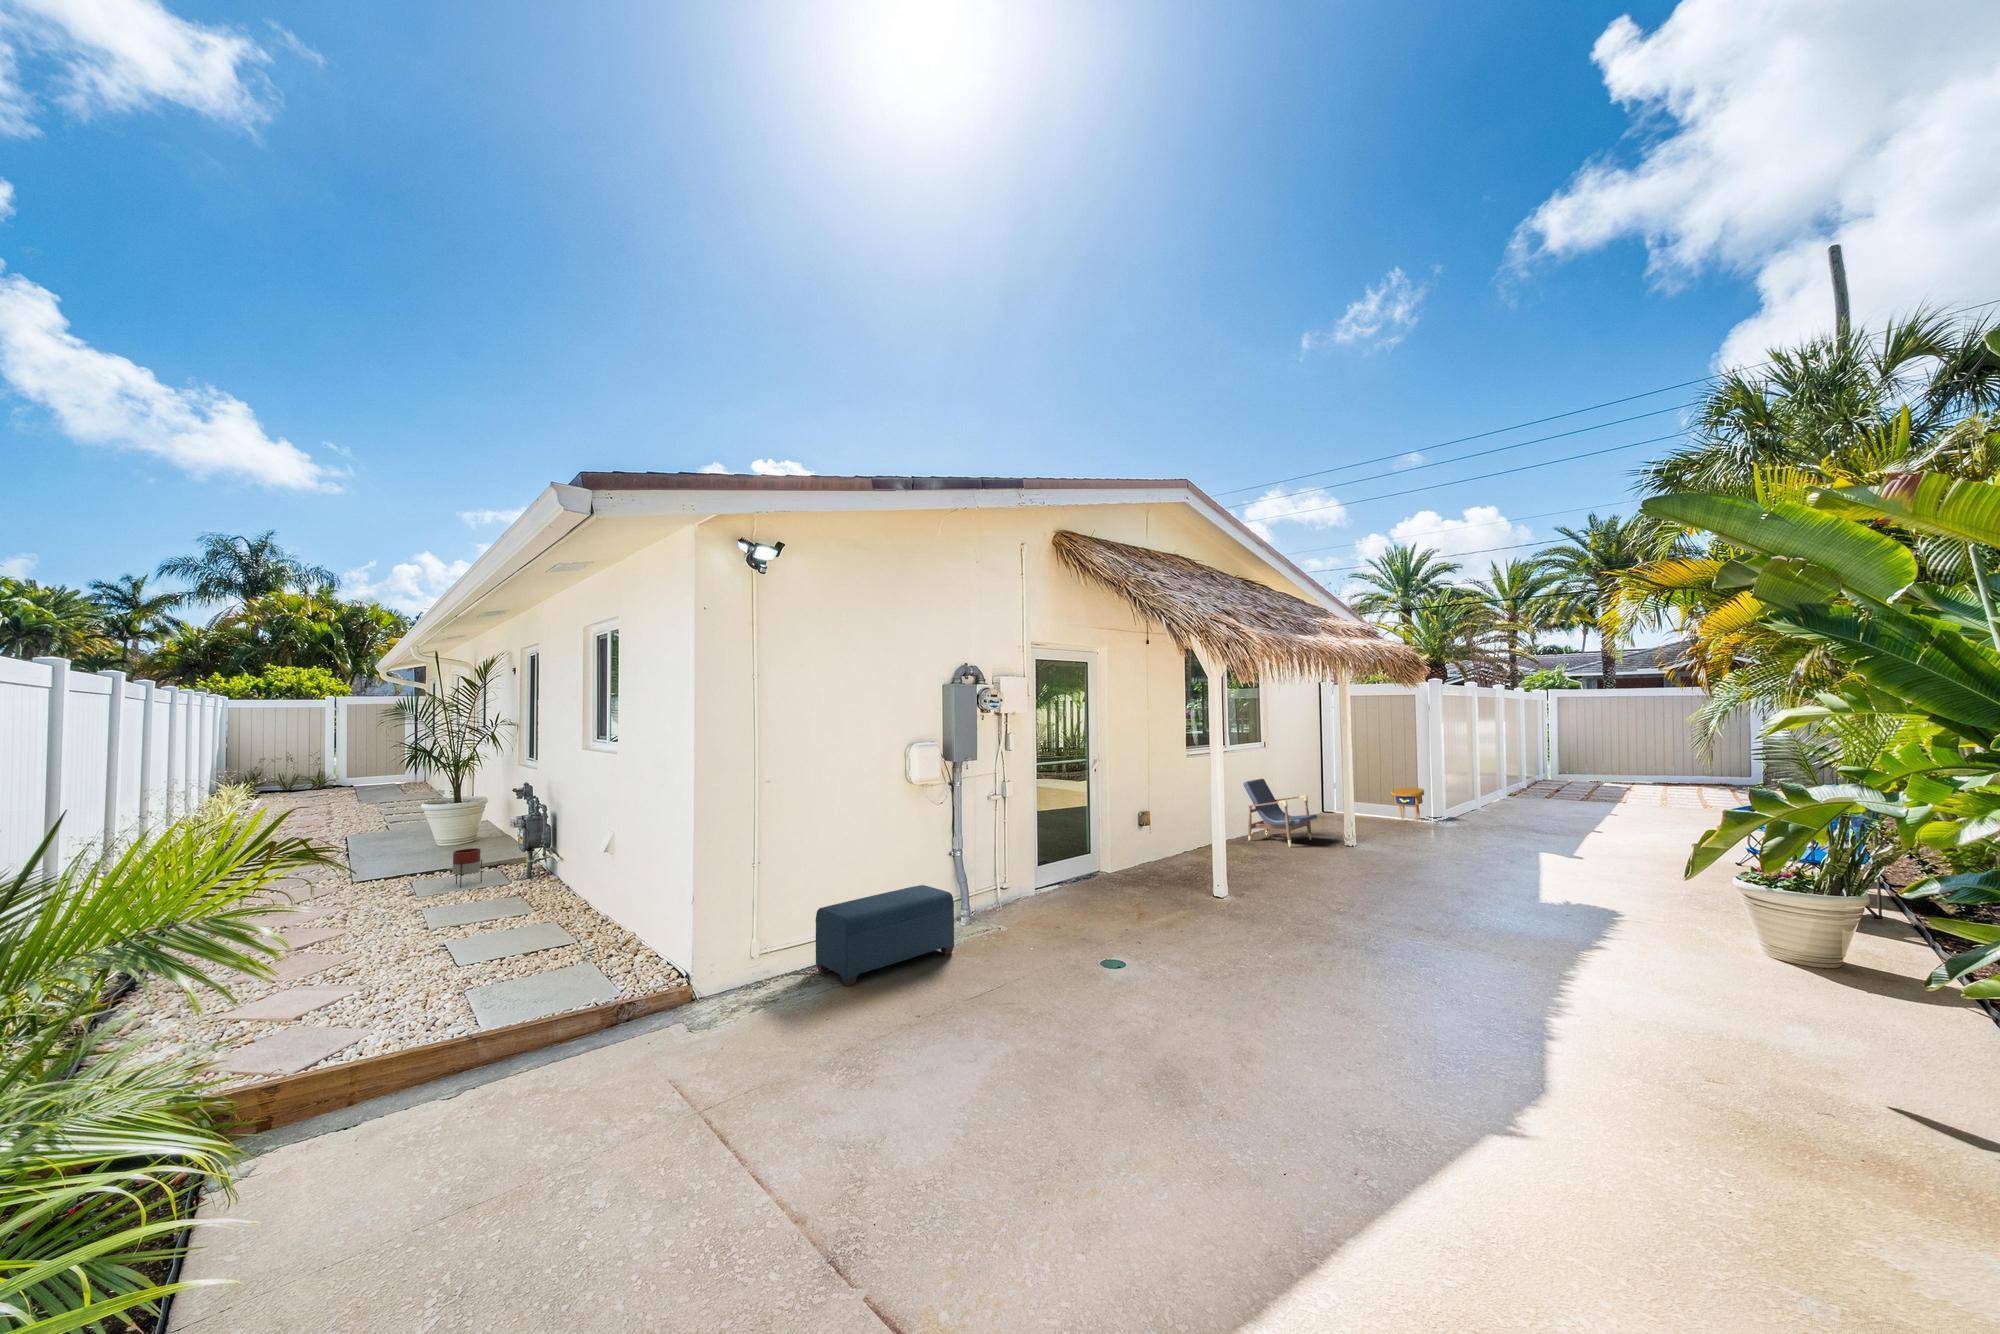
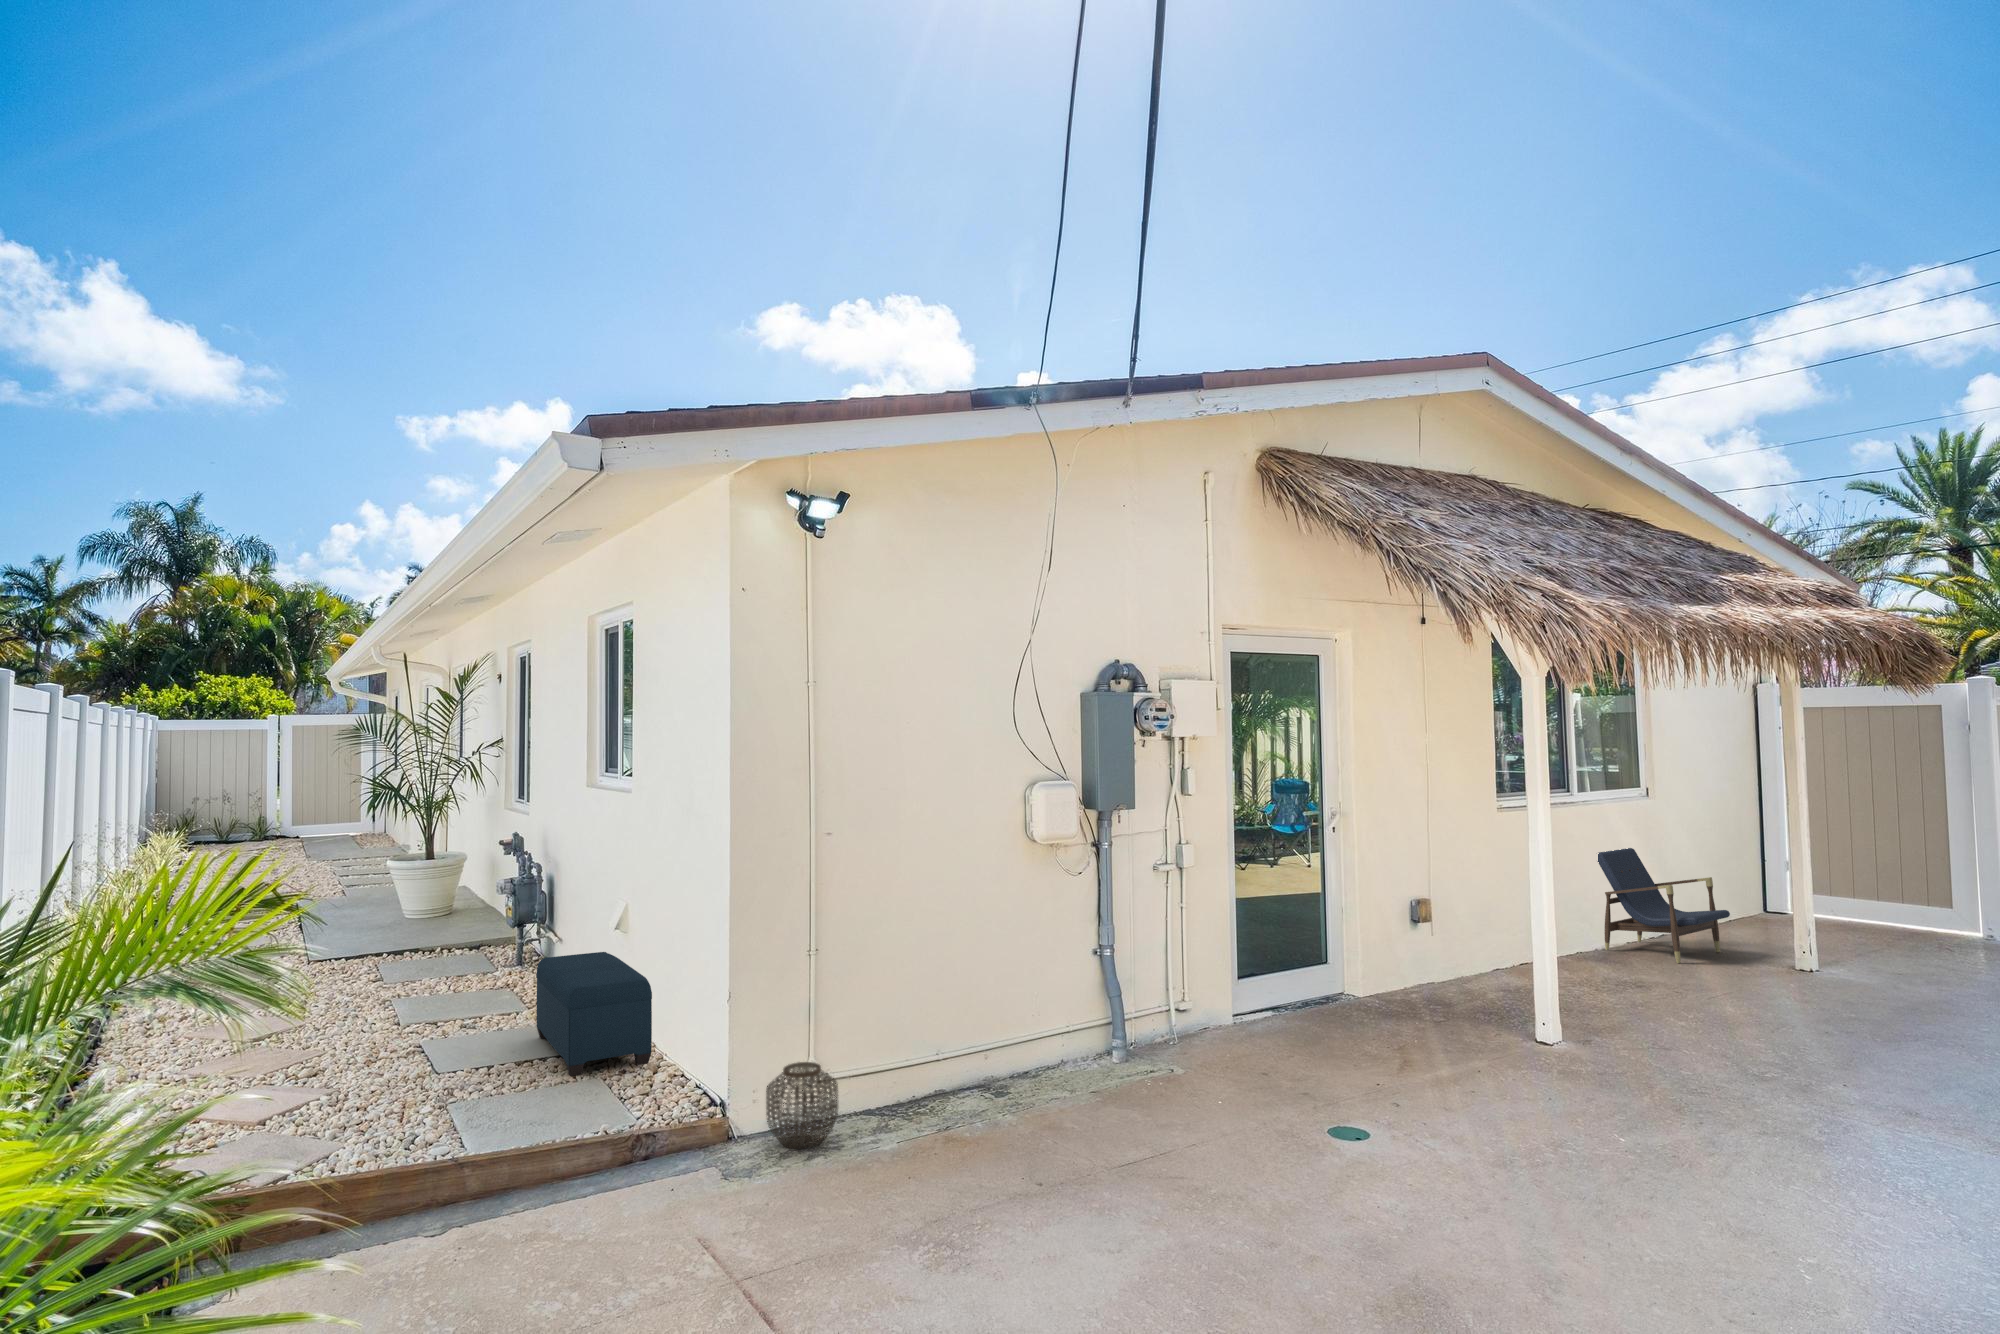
side table: present [1391,787,1424,822] -> none [1877,869,1942,931]
planter: present [452,848,482,888] -> none [427,922,463,974]
bench: present [816,885,954,986] -> present [536,952,652,1076]
woven basket: none [720,943,773,1006] -> present [766,1062,838,1149]

